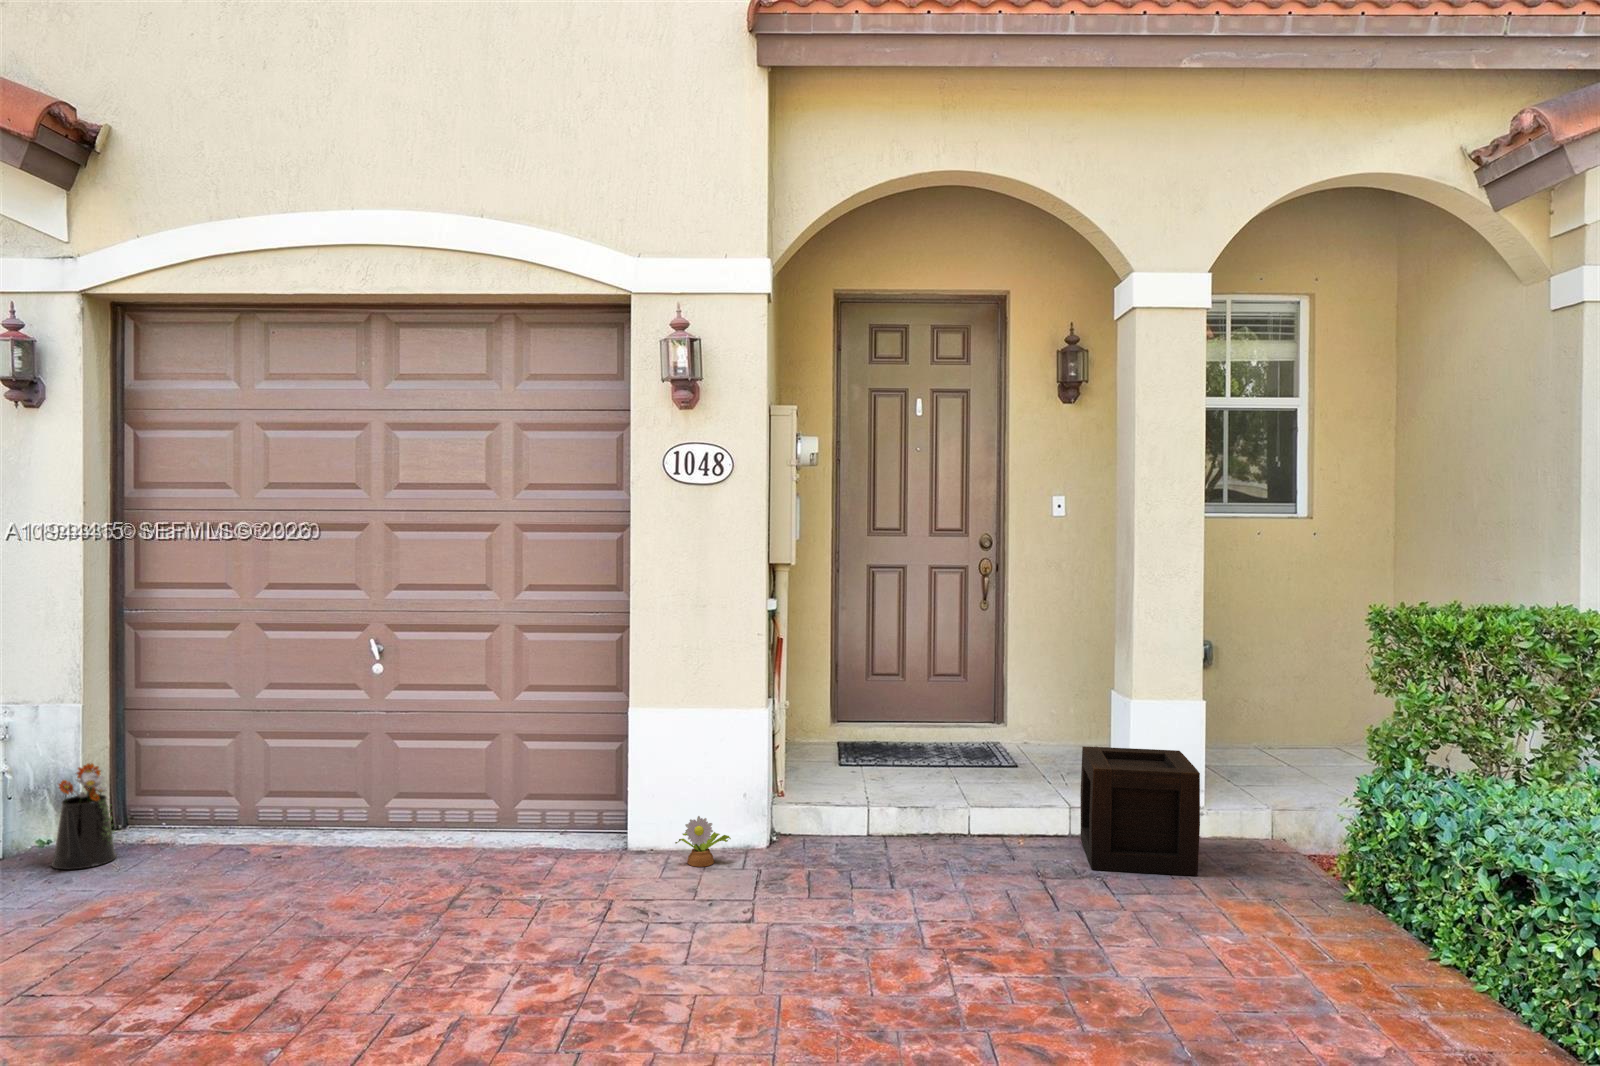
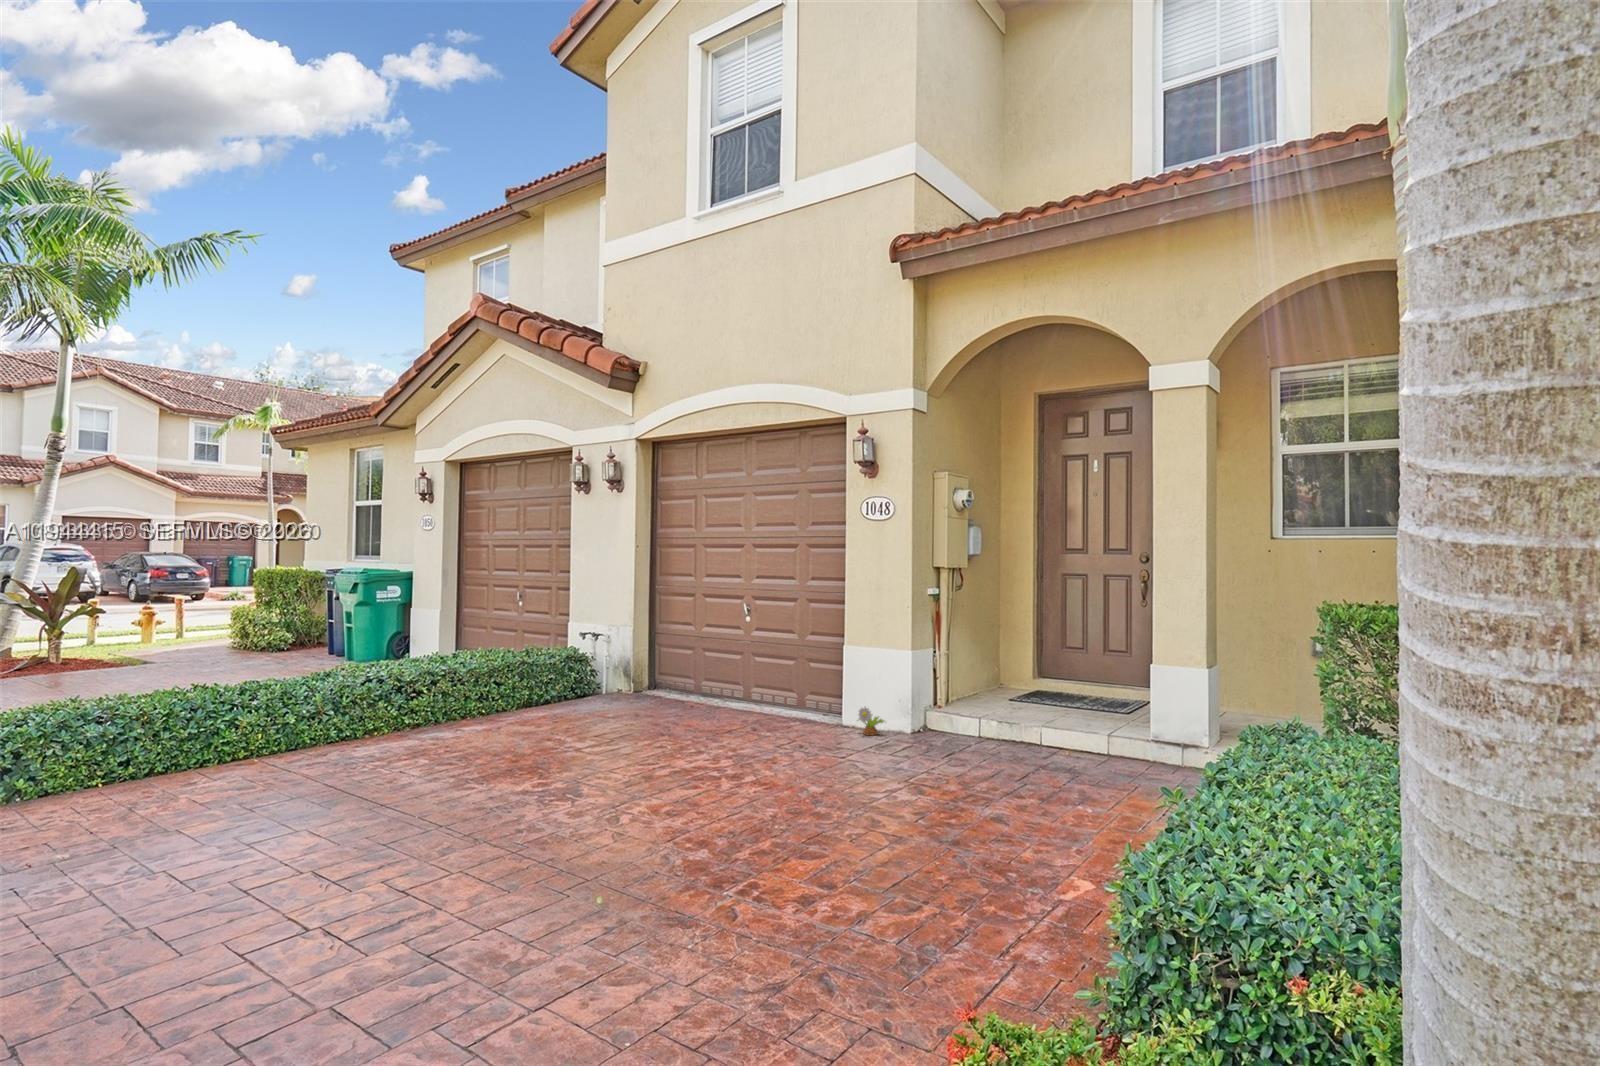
wooden crate: present [1080,746,1200,876] -> none [1088,694,1185,784]
watering can: present [51,763,117,869] -> none [617,653,642,699]

